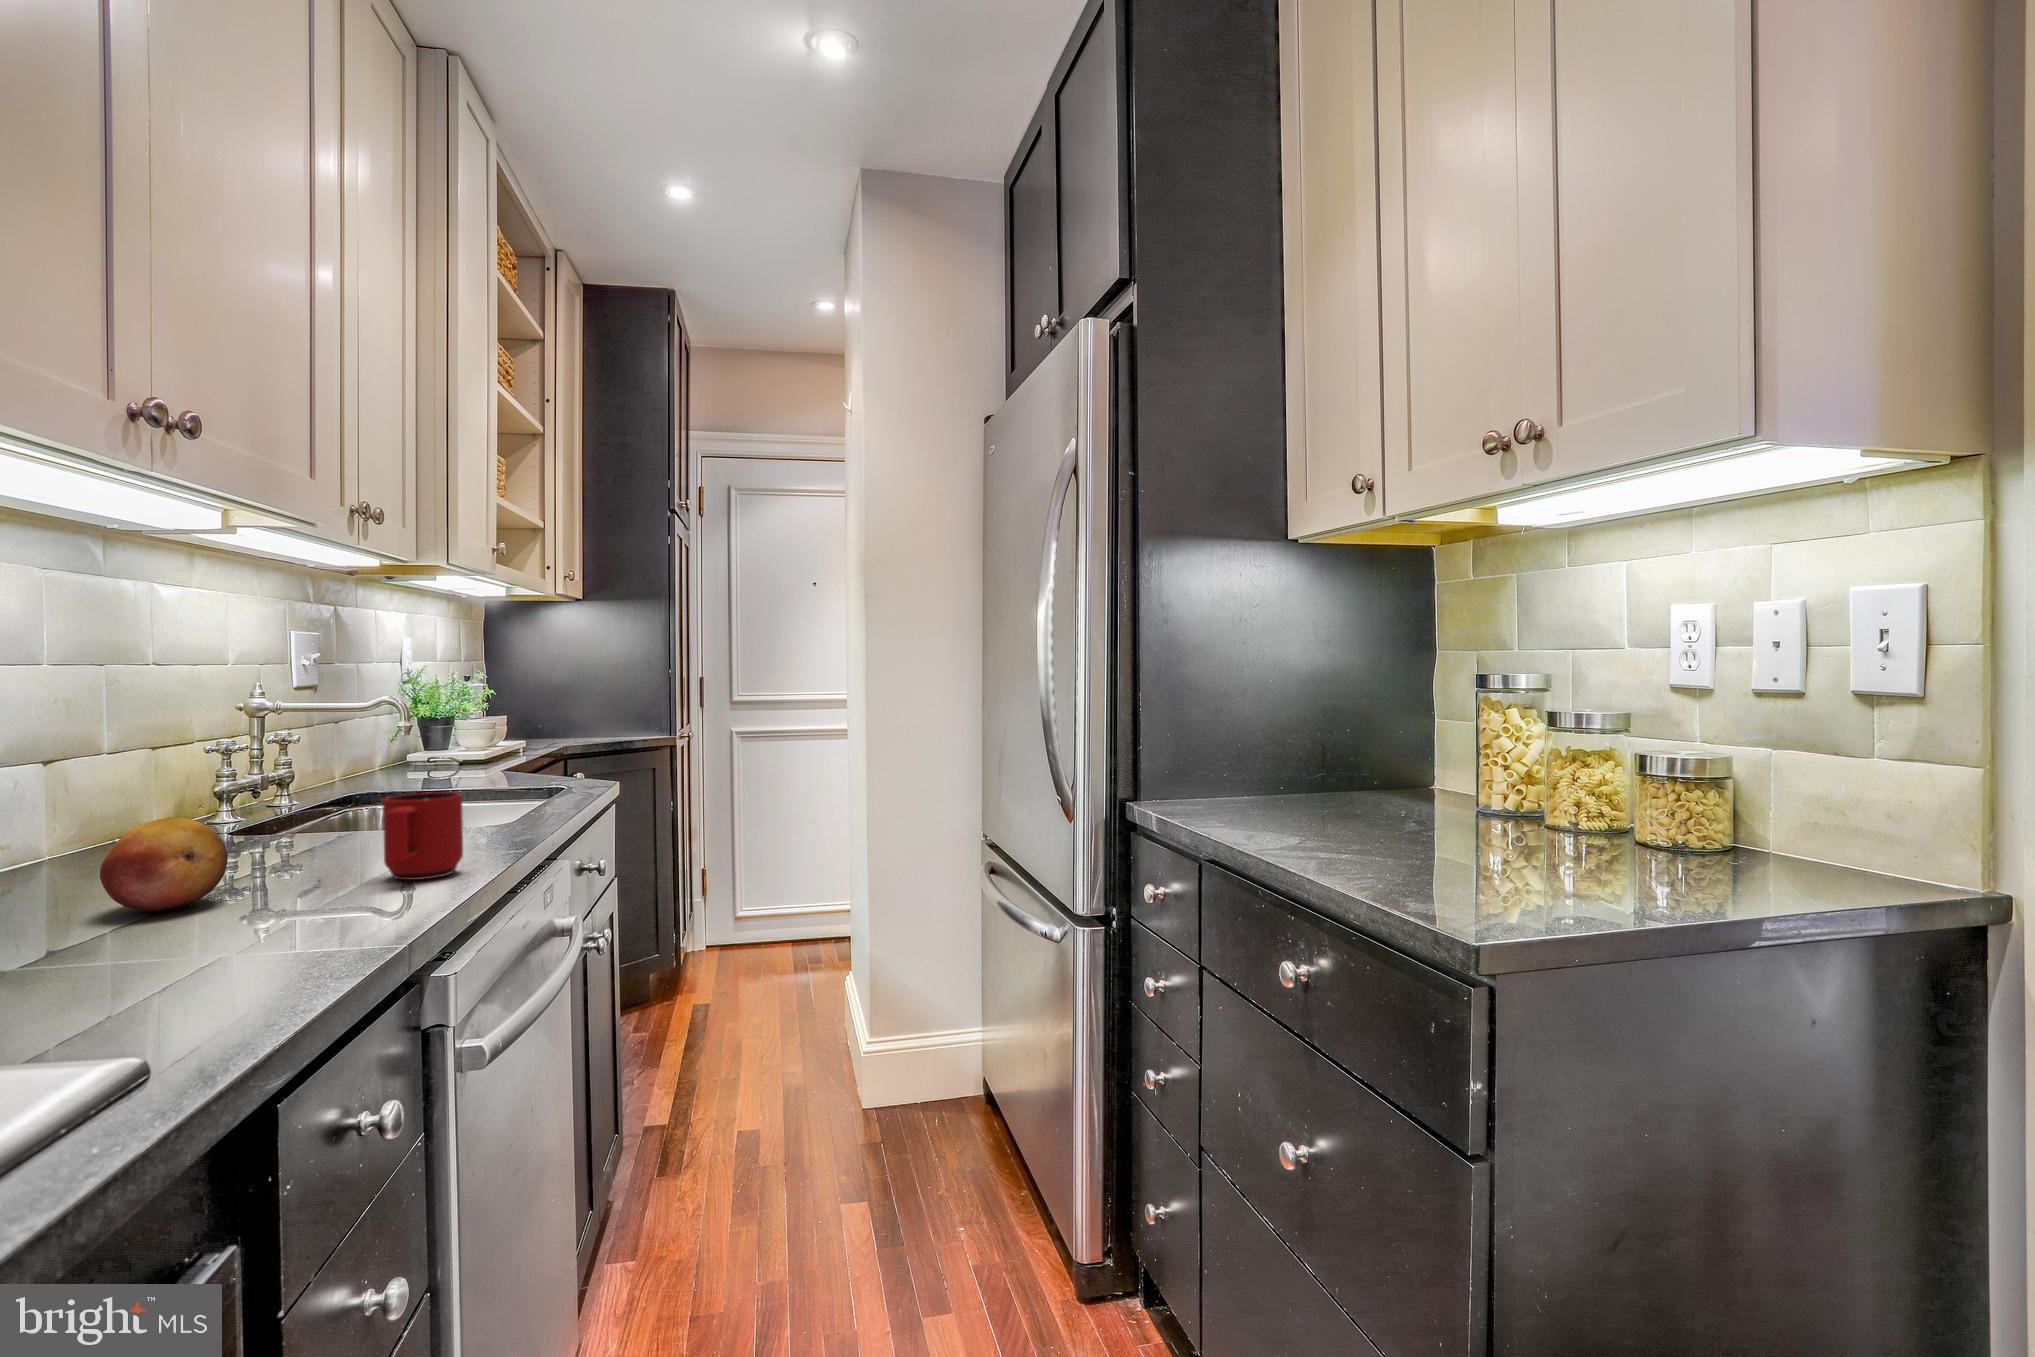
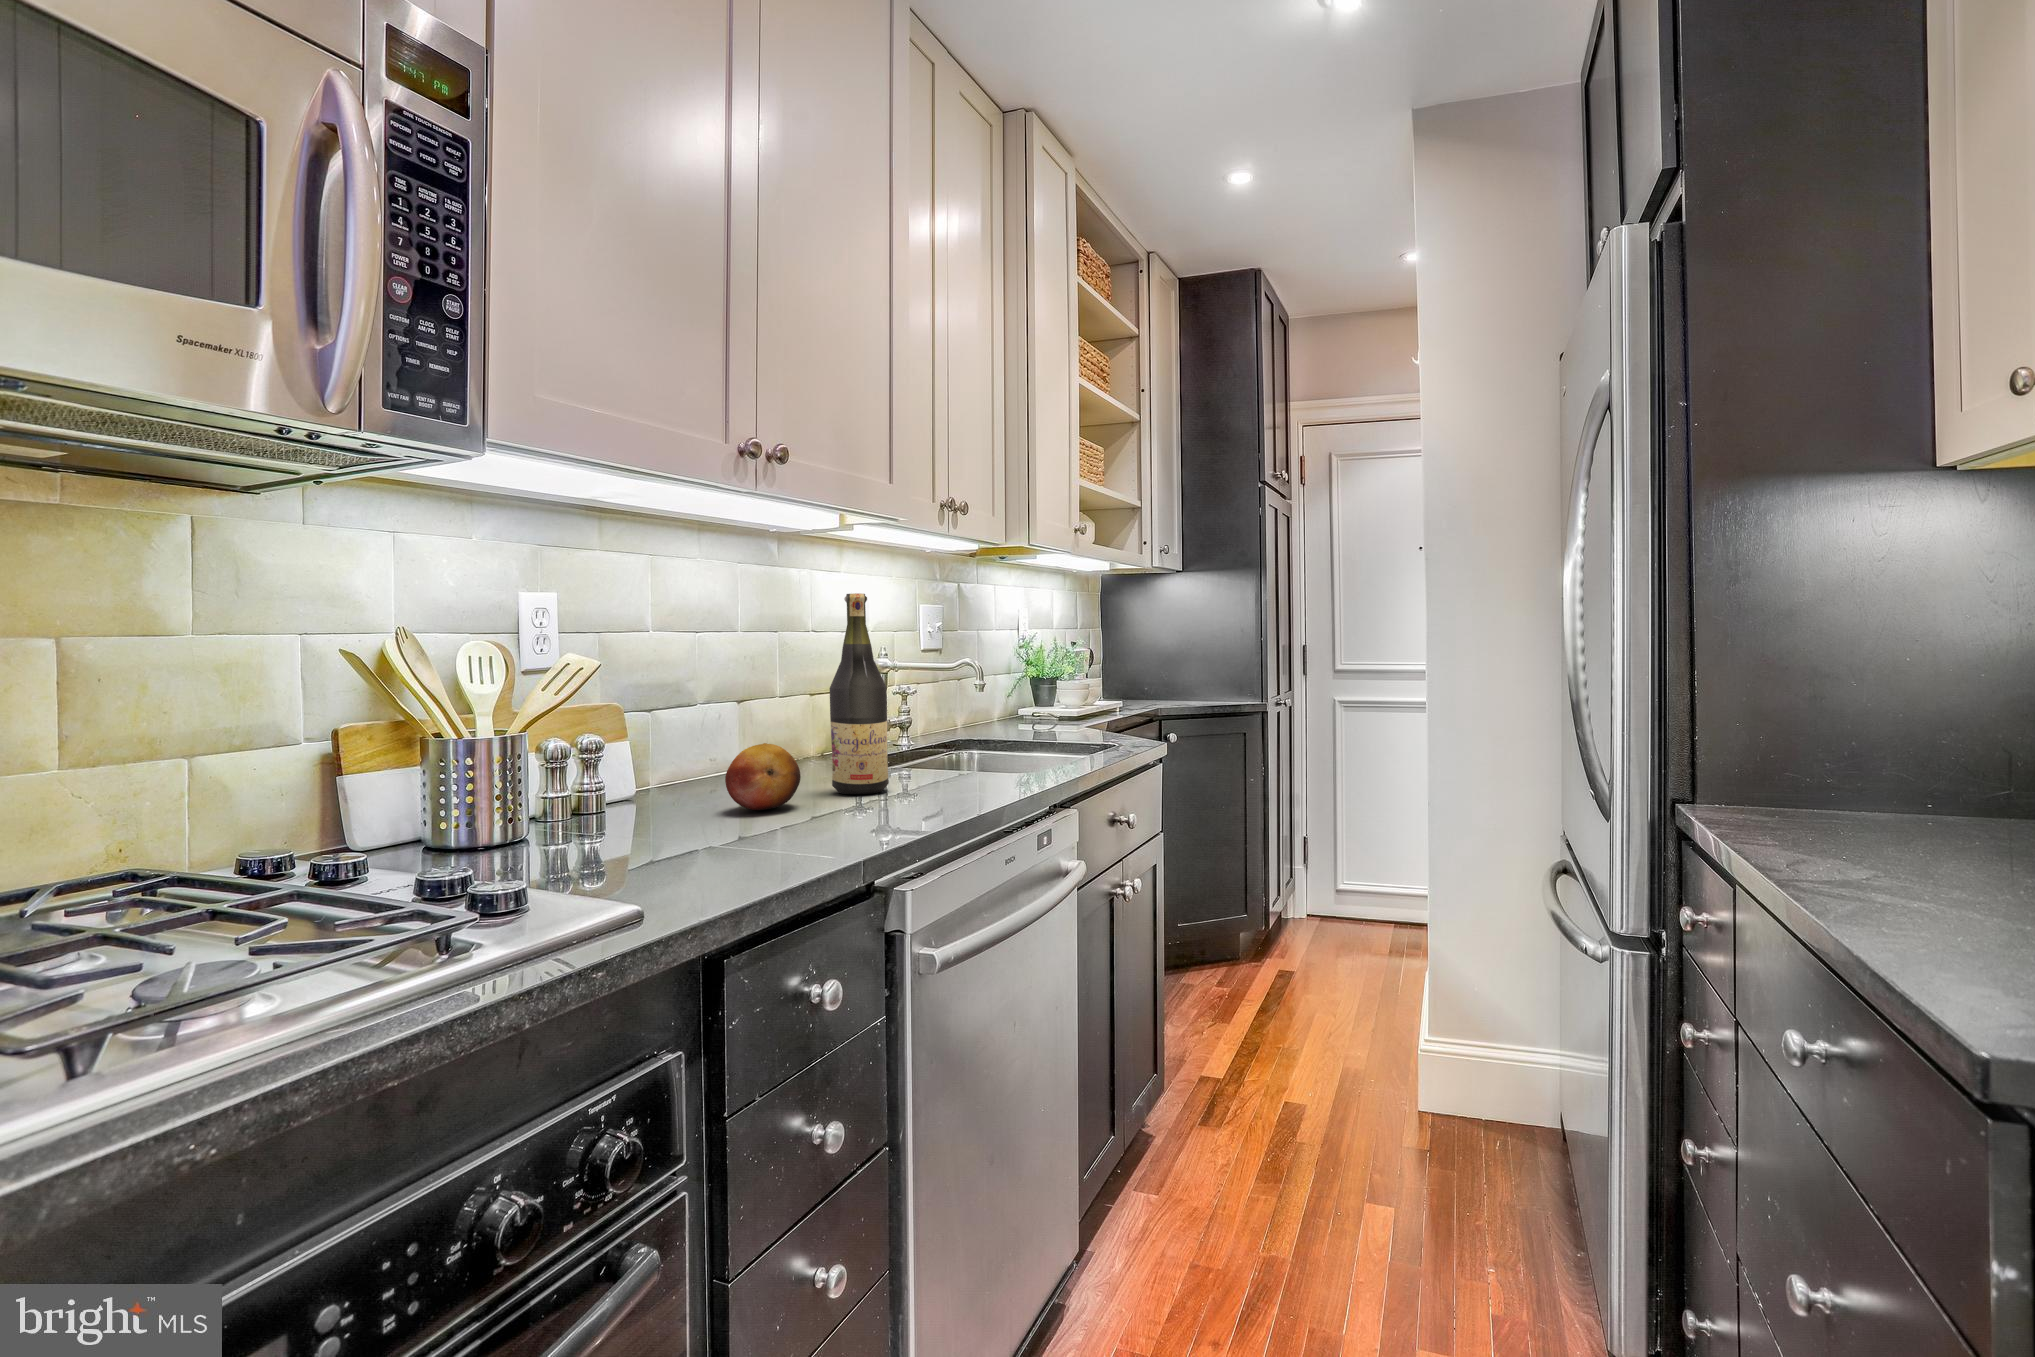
wine bottle: none [249,616,340,875] -> present [830,593,889,794]
mug: present [383,792,463,880] -> none [893,736,956,807]

